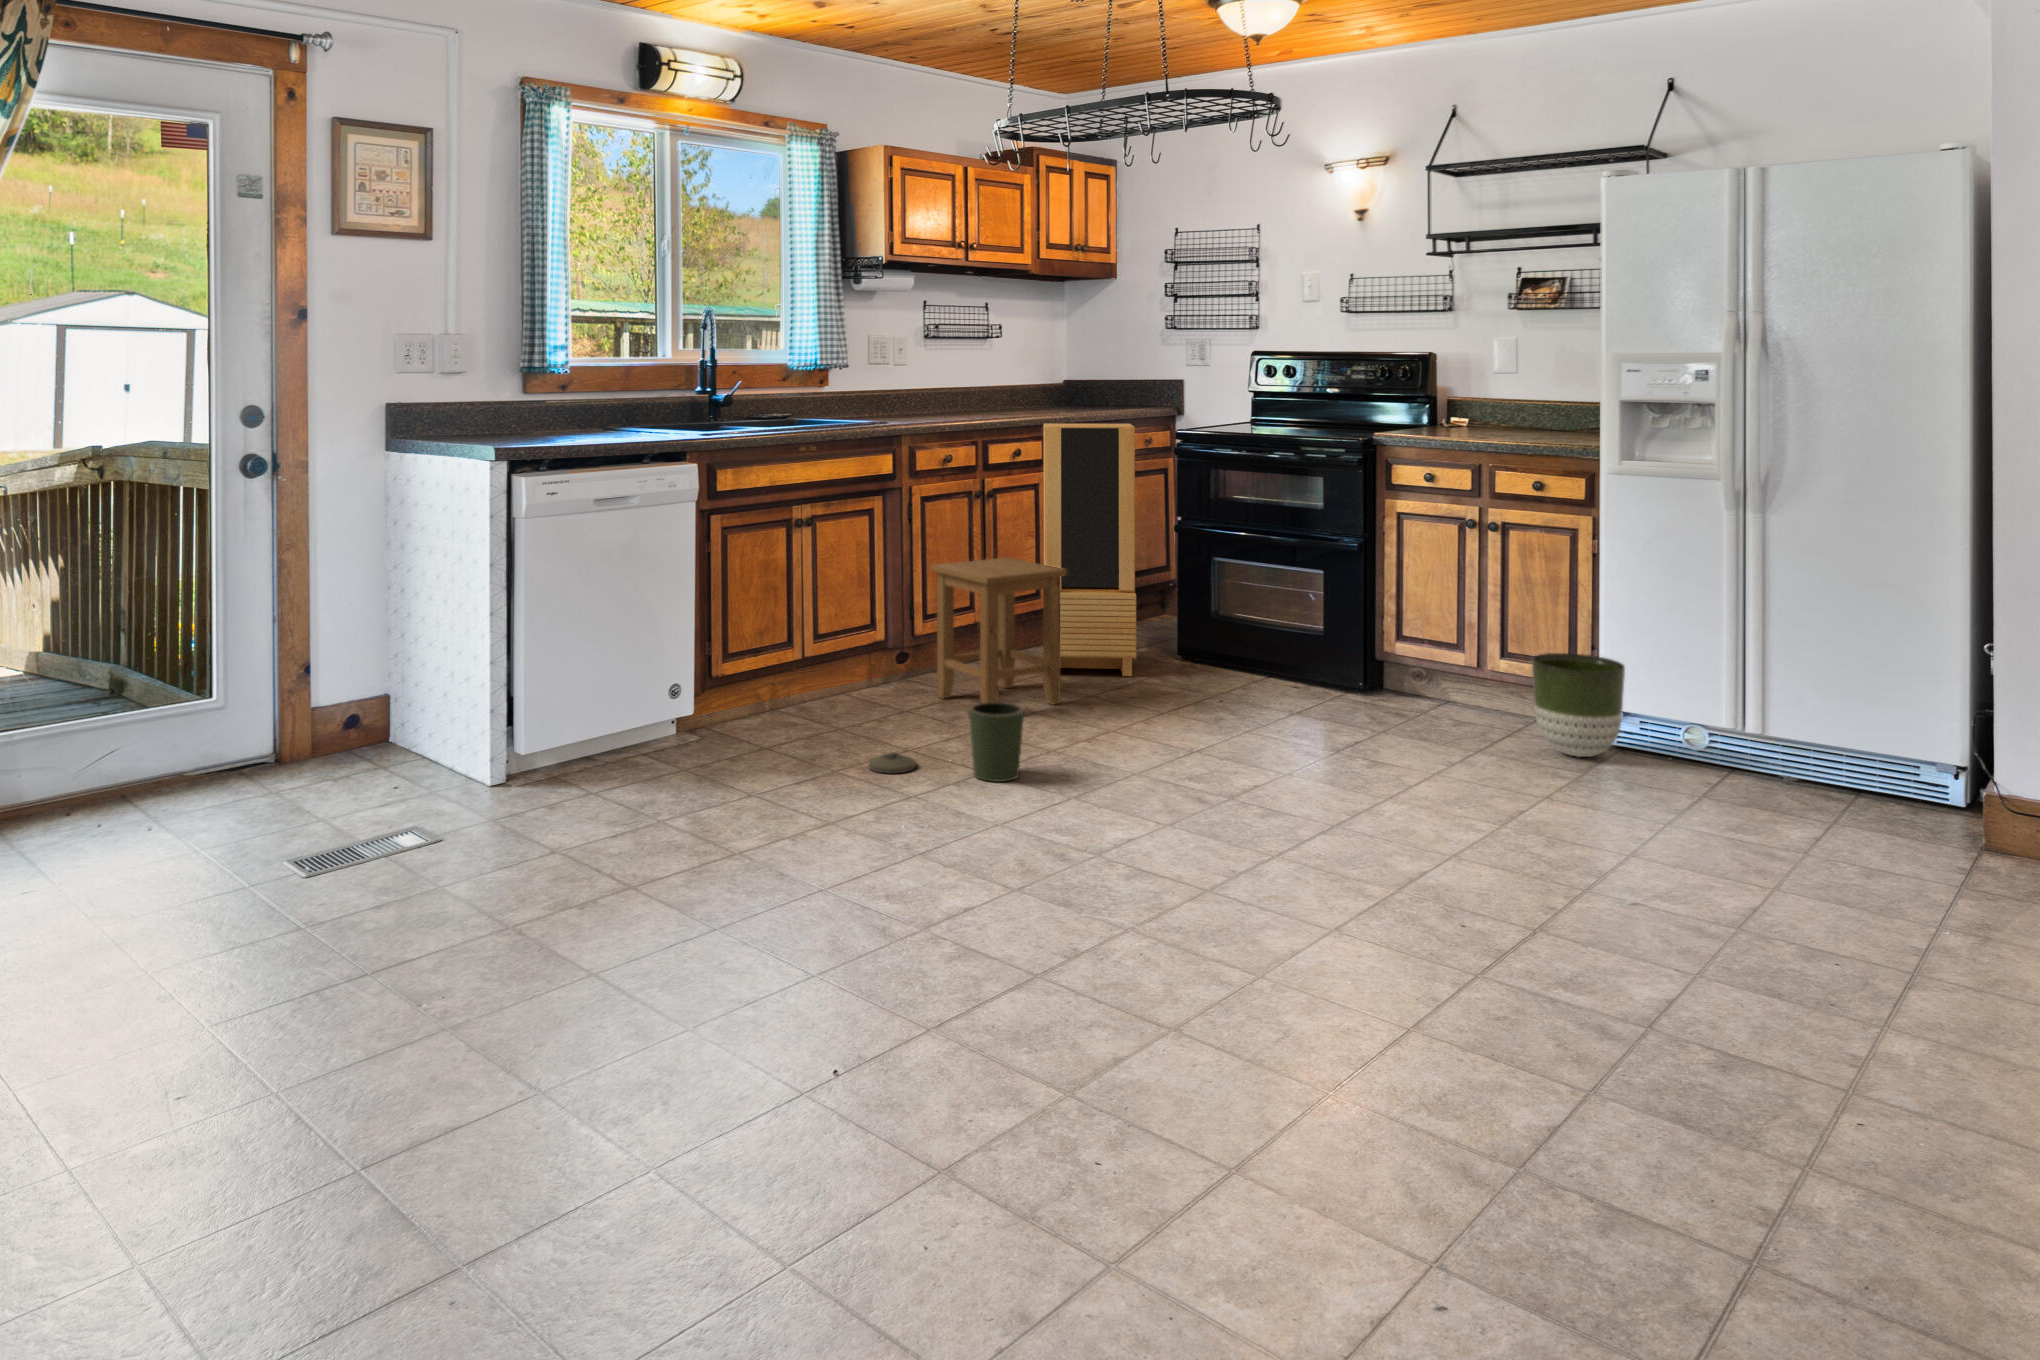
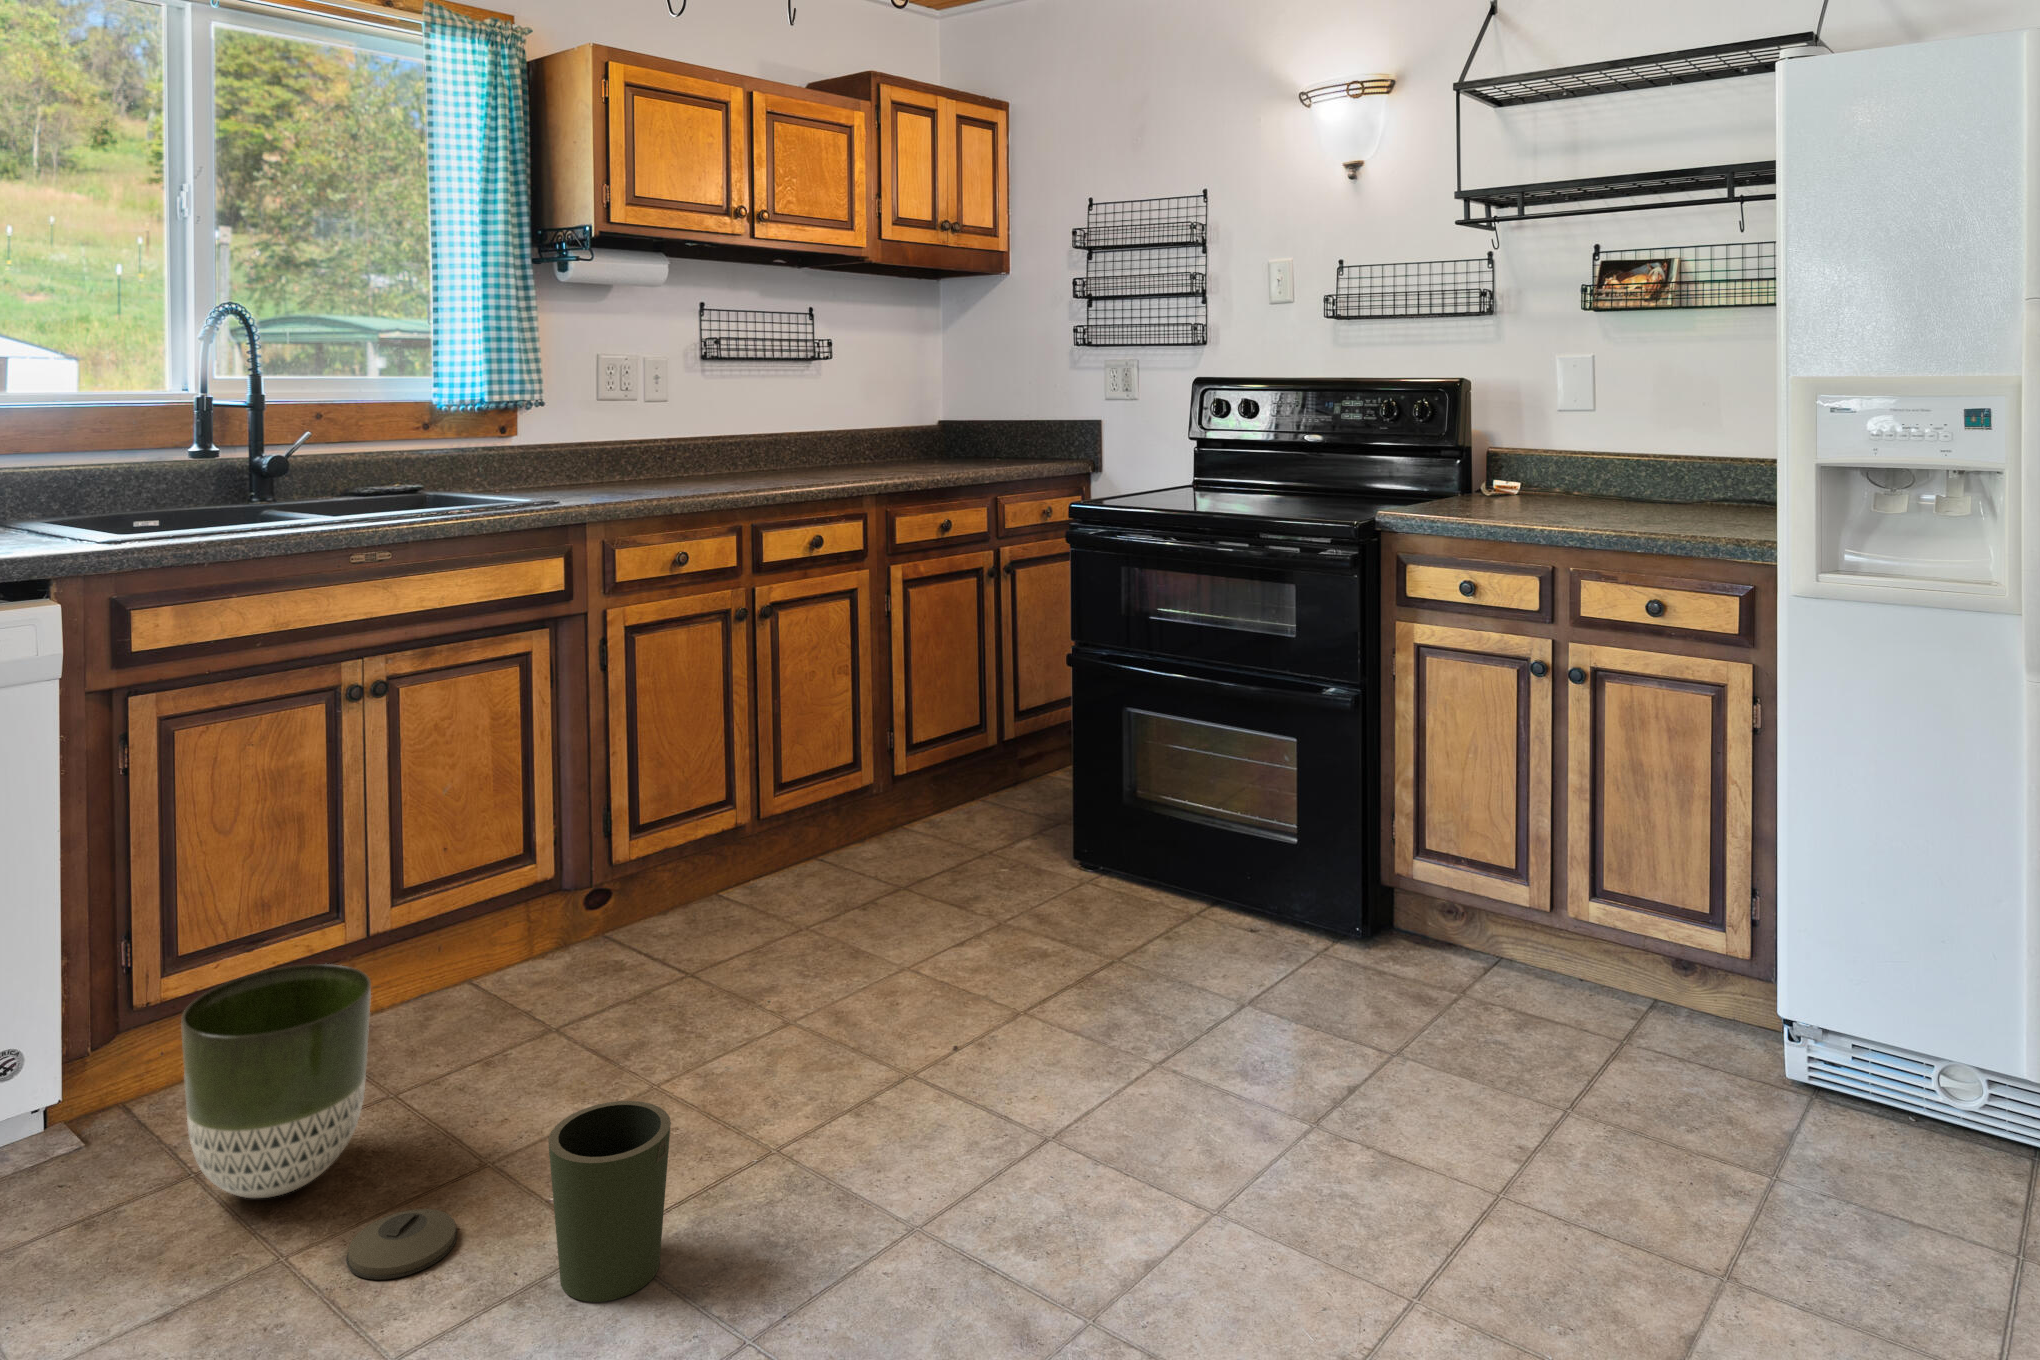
storage cabinet: present [1044,423,1137,676] -> none [843,493,996,920]
stool: present [931,558,1066,705] -> none [614,730,849,1050]
planter: present [1532,653,1625,757] -> present [181,964,371,1198]

